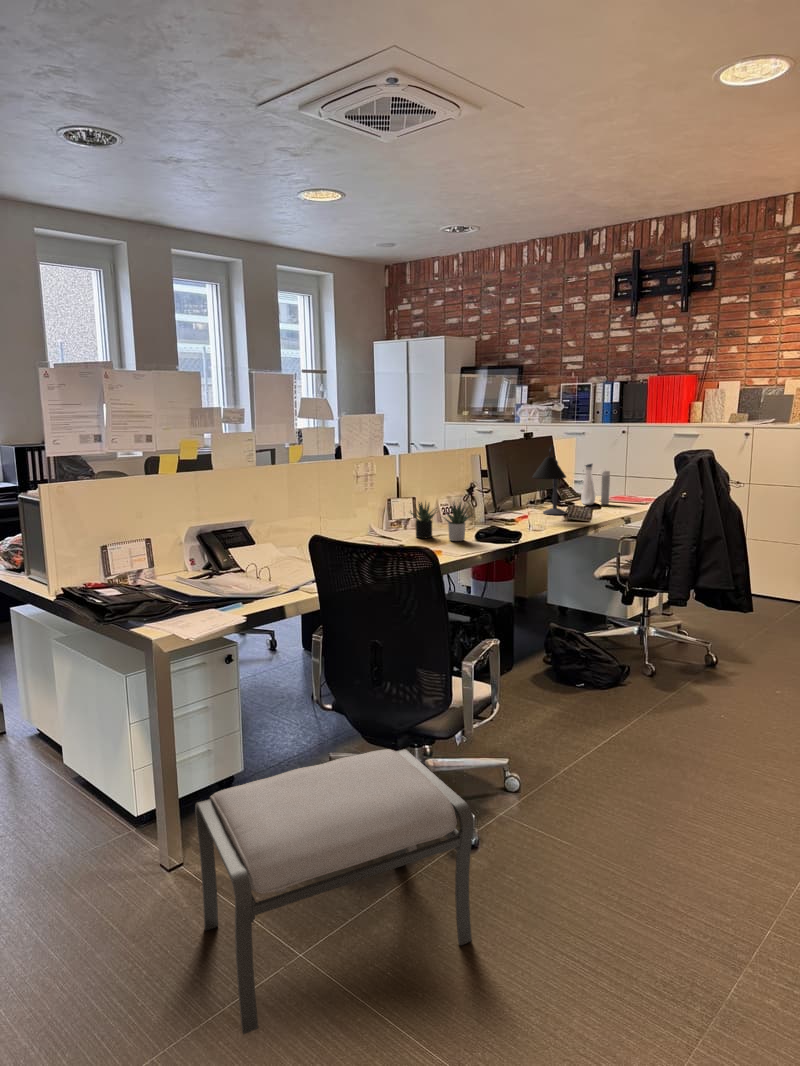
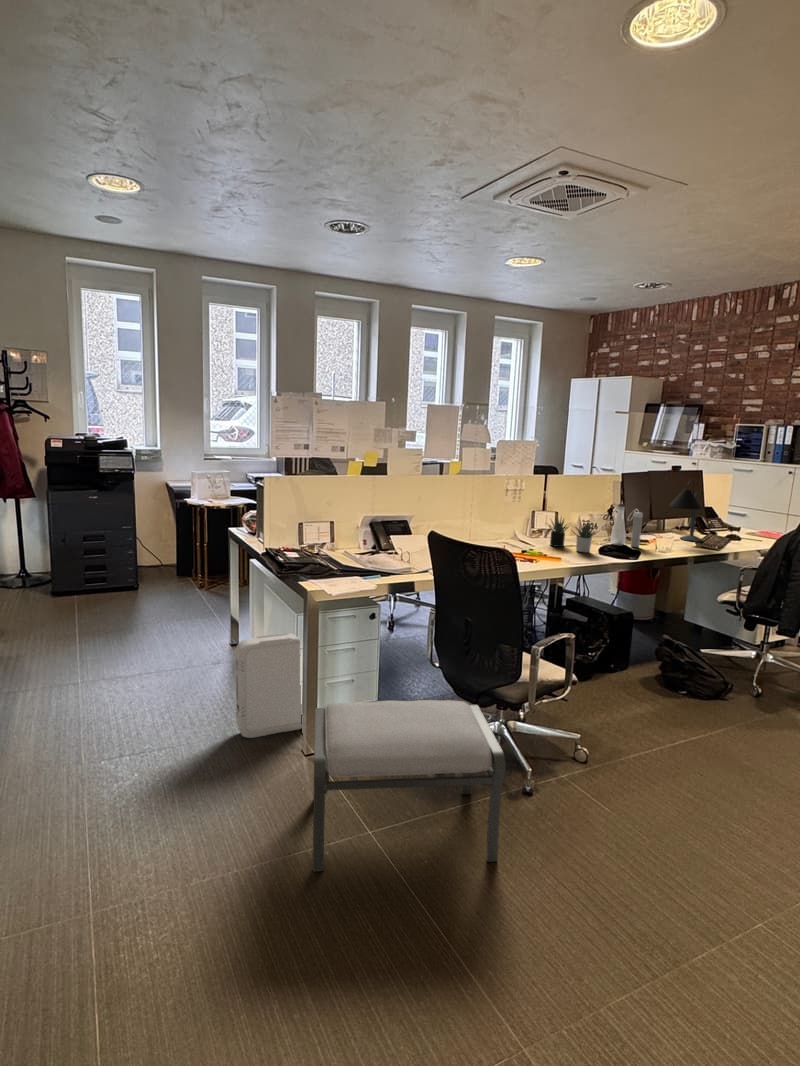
water bottle: present [581,464,610,505] -> present [610,504,643,547]
air purifier: none [37,701,160,866] -> present [235,633,302,738]

